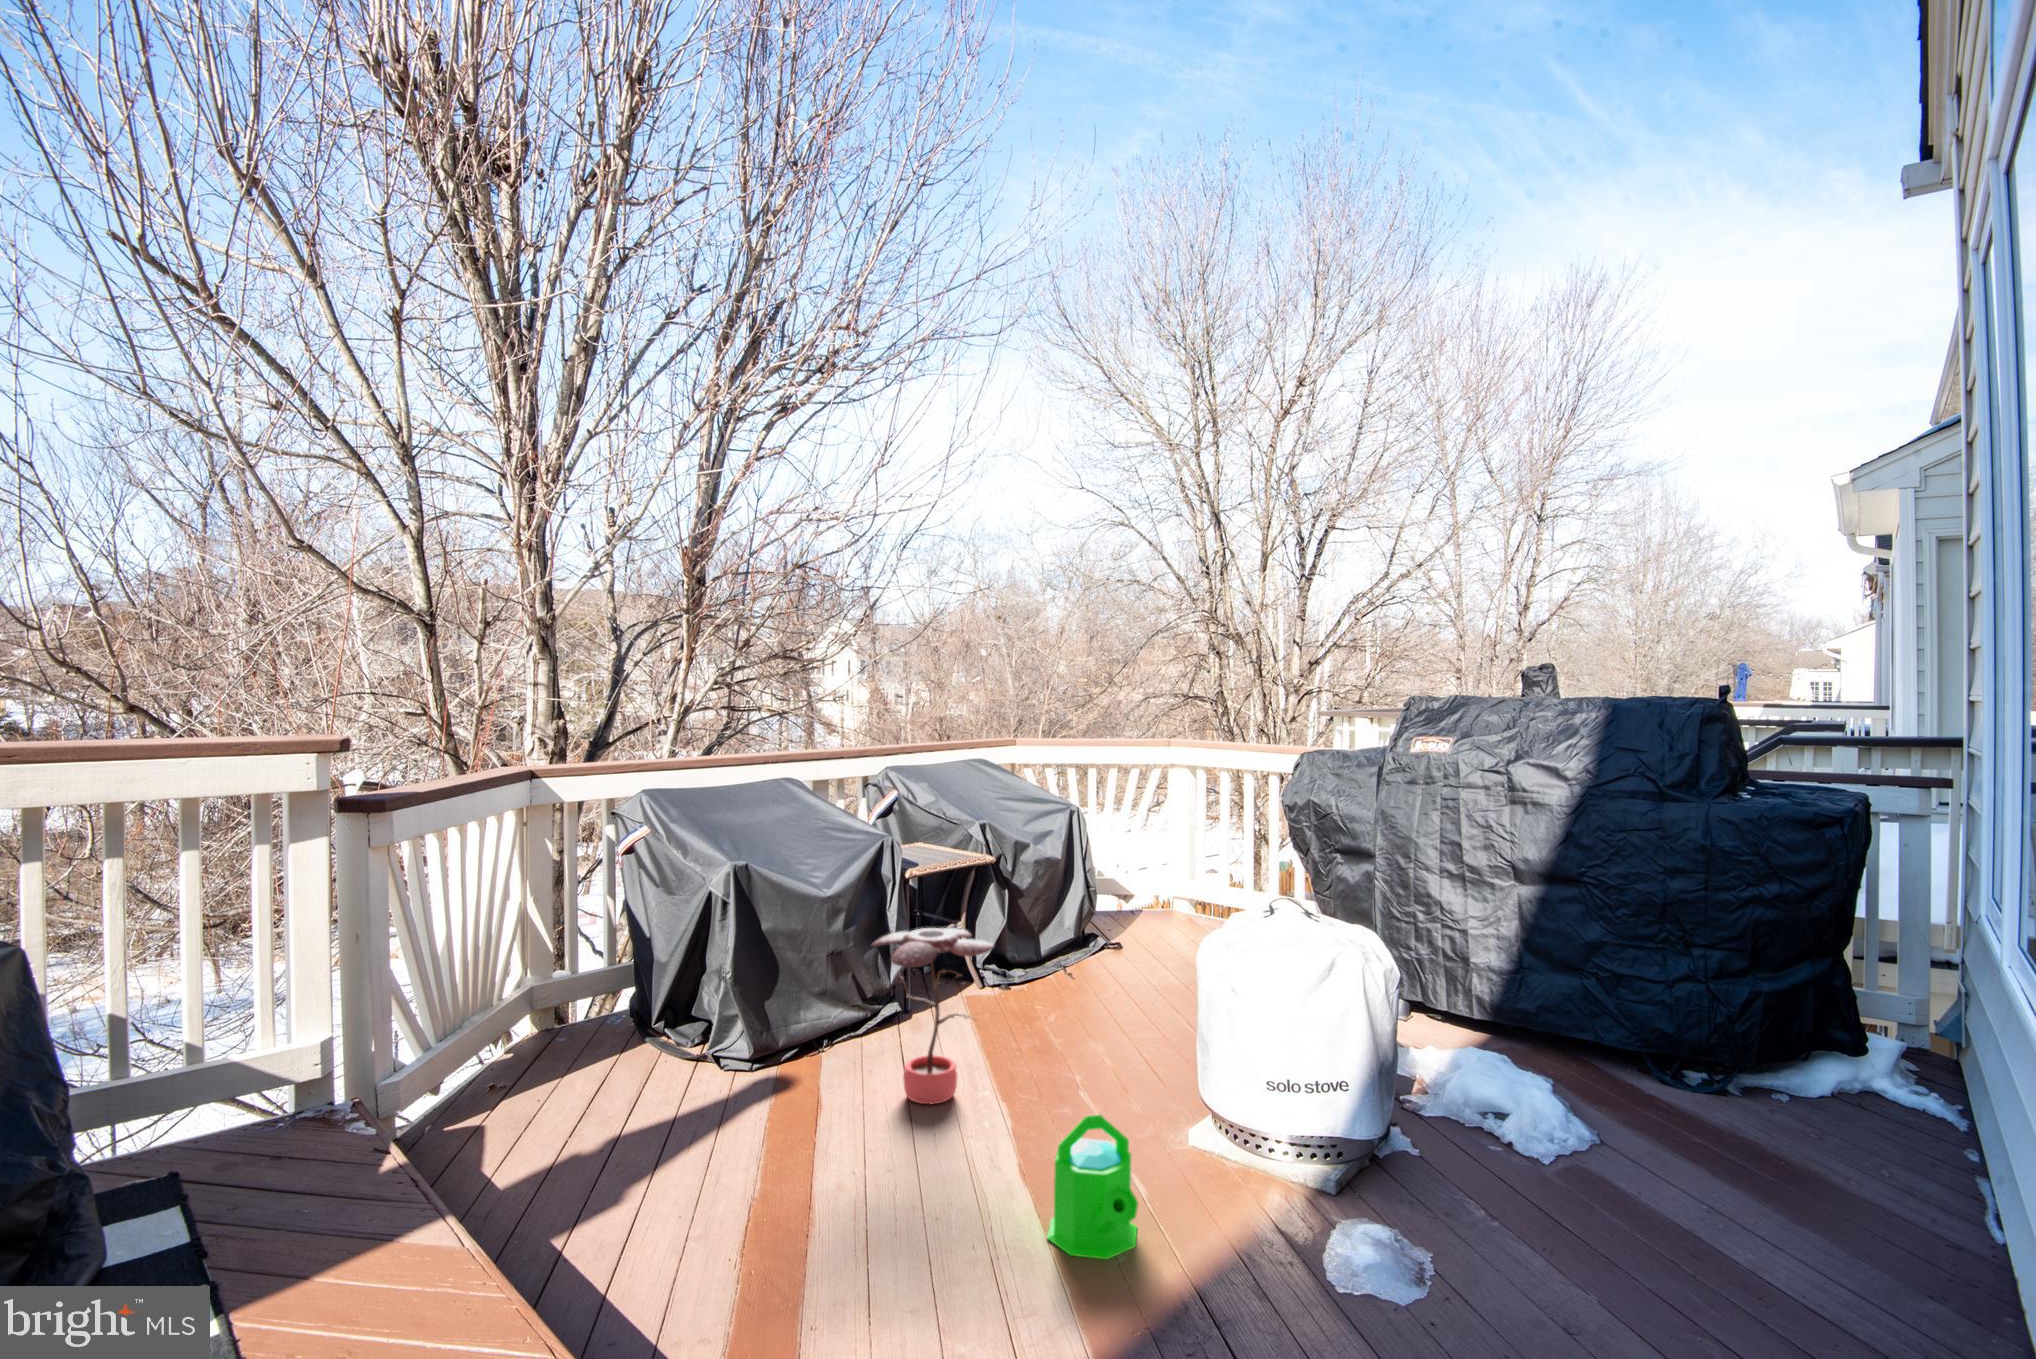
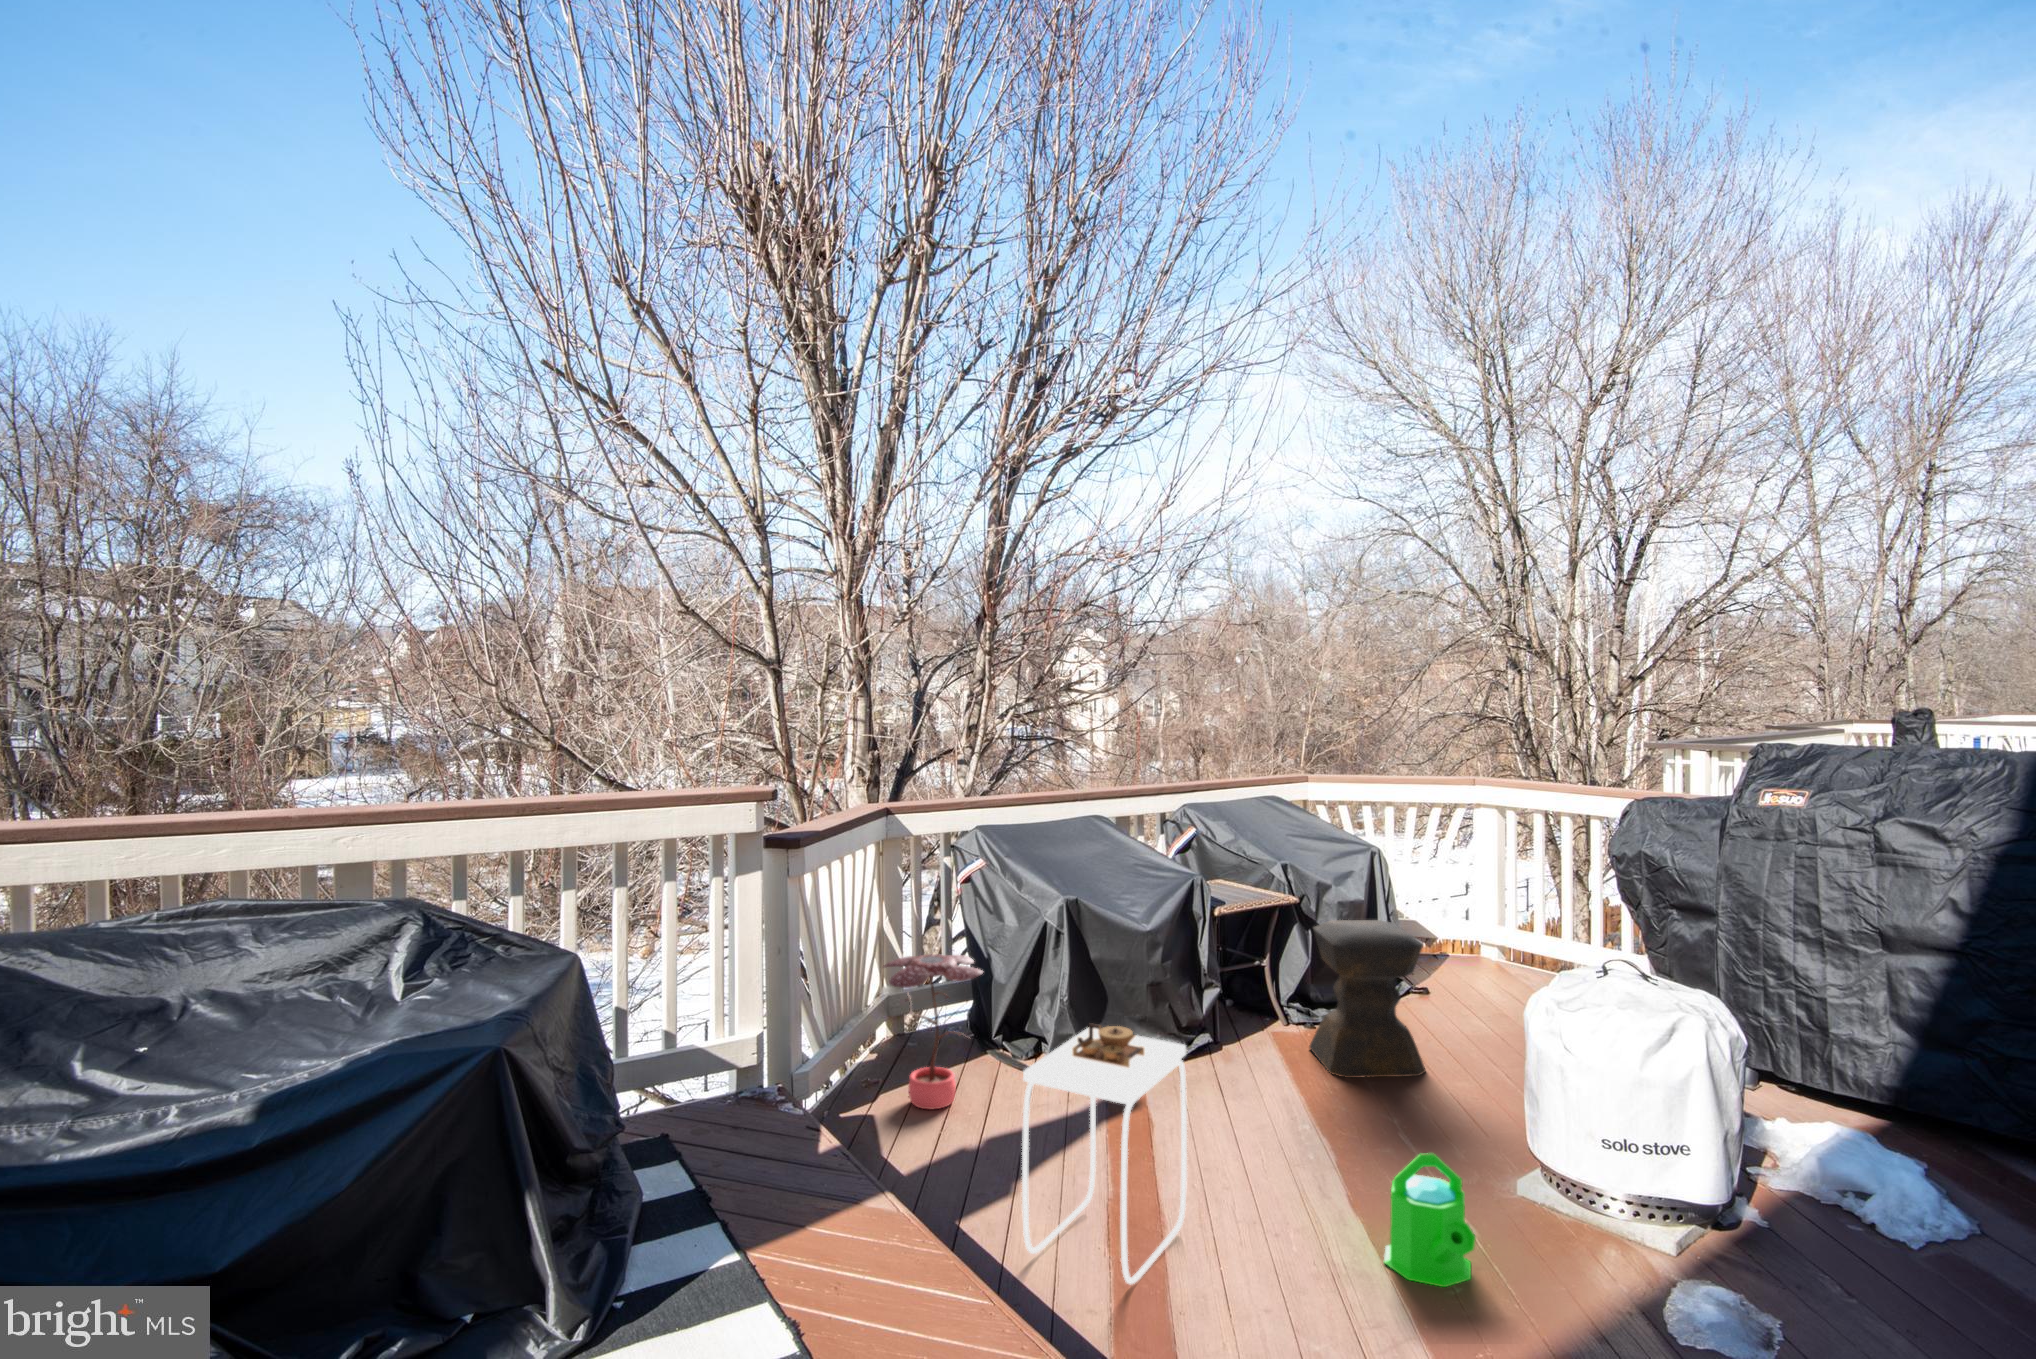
stool: none [1000,876,1113,1039] -> present [1309,920,1426,1078]
potted plant: present [872,928,994,1104] -> present [883,954,983,1109]
side table: none [632,997,838,1299] -> present [1022,1024,1187,1284]

